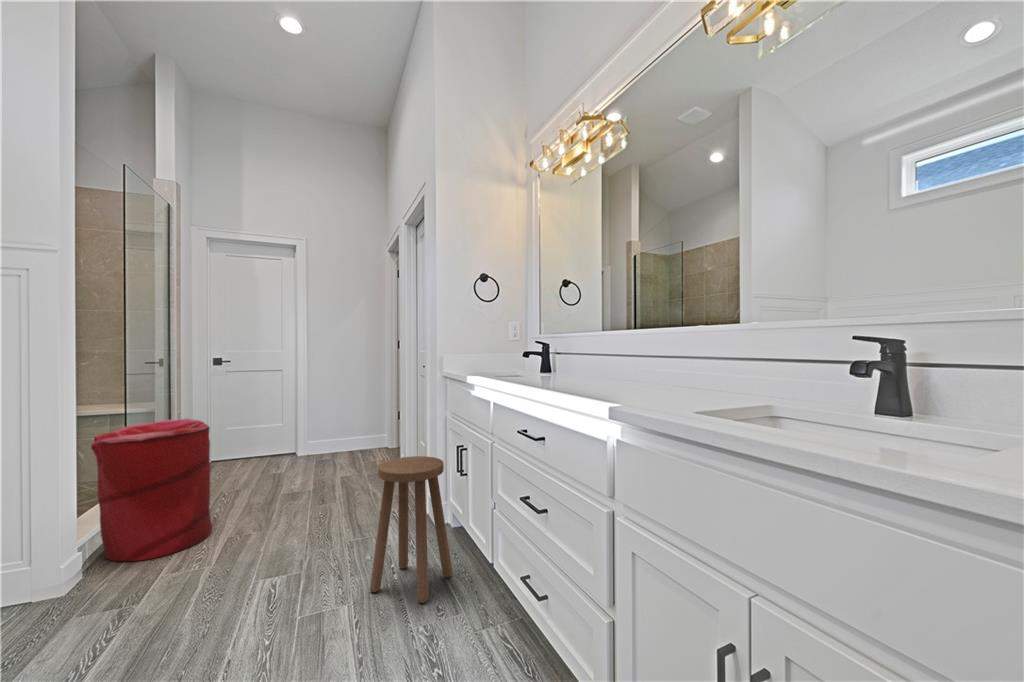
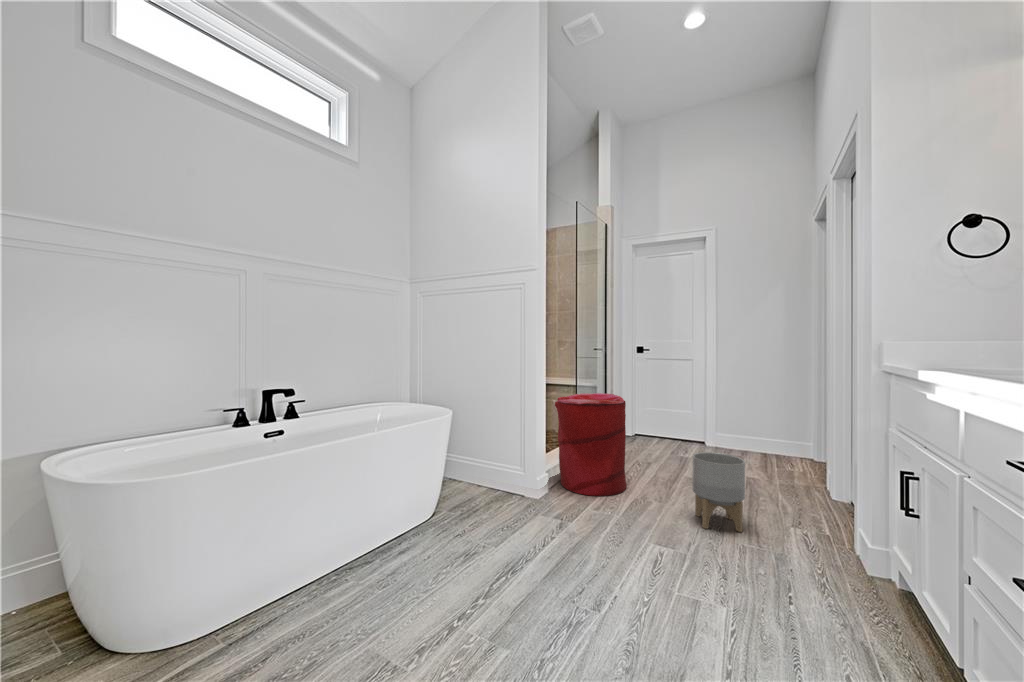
stool: present [370,456,453,603] -> none [756,464,884,658]
planter: none [298,462,348,541] -> present [692,452,745,532]

